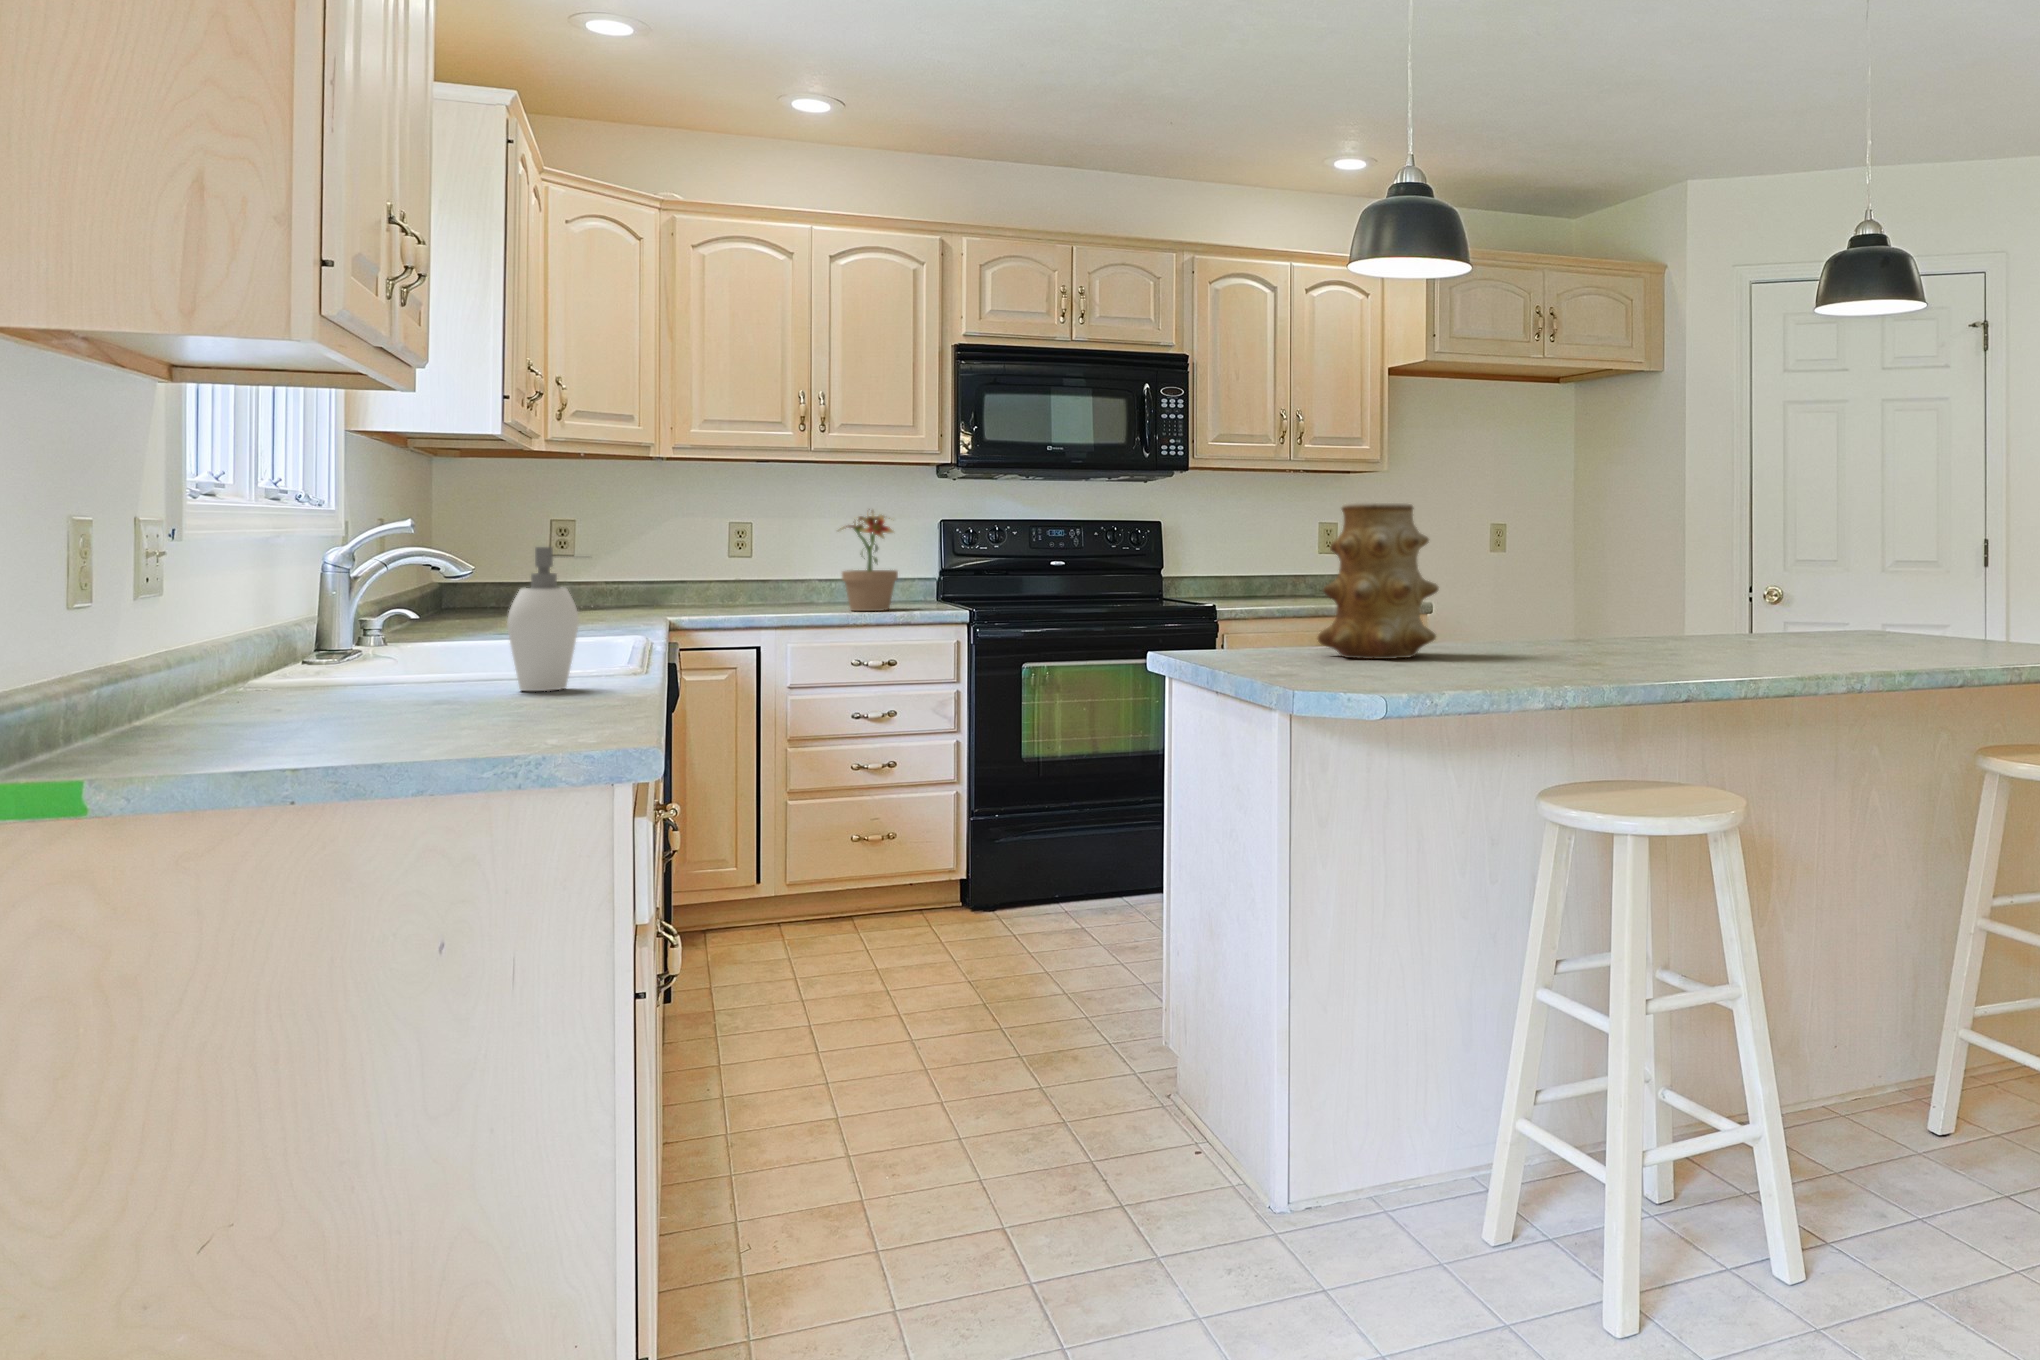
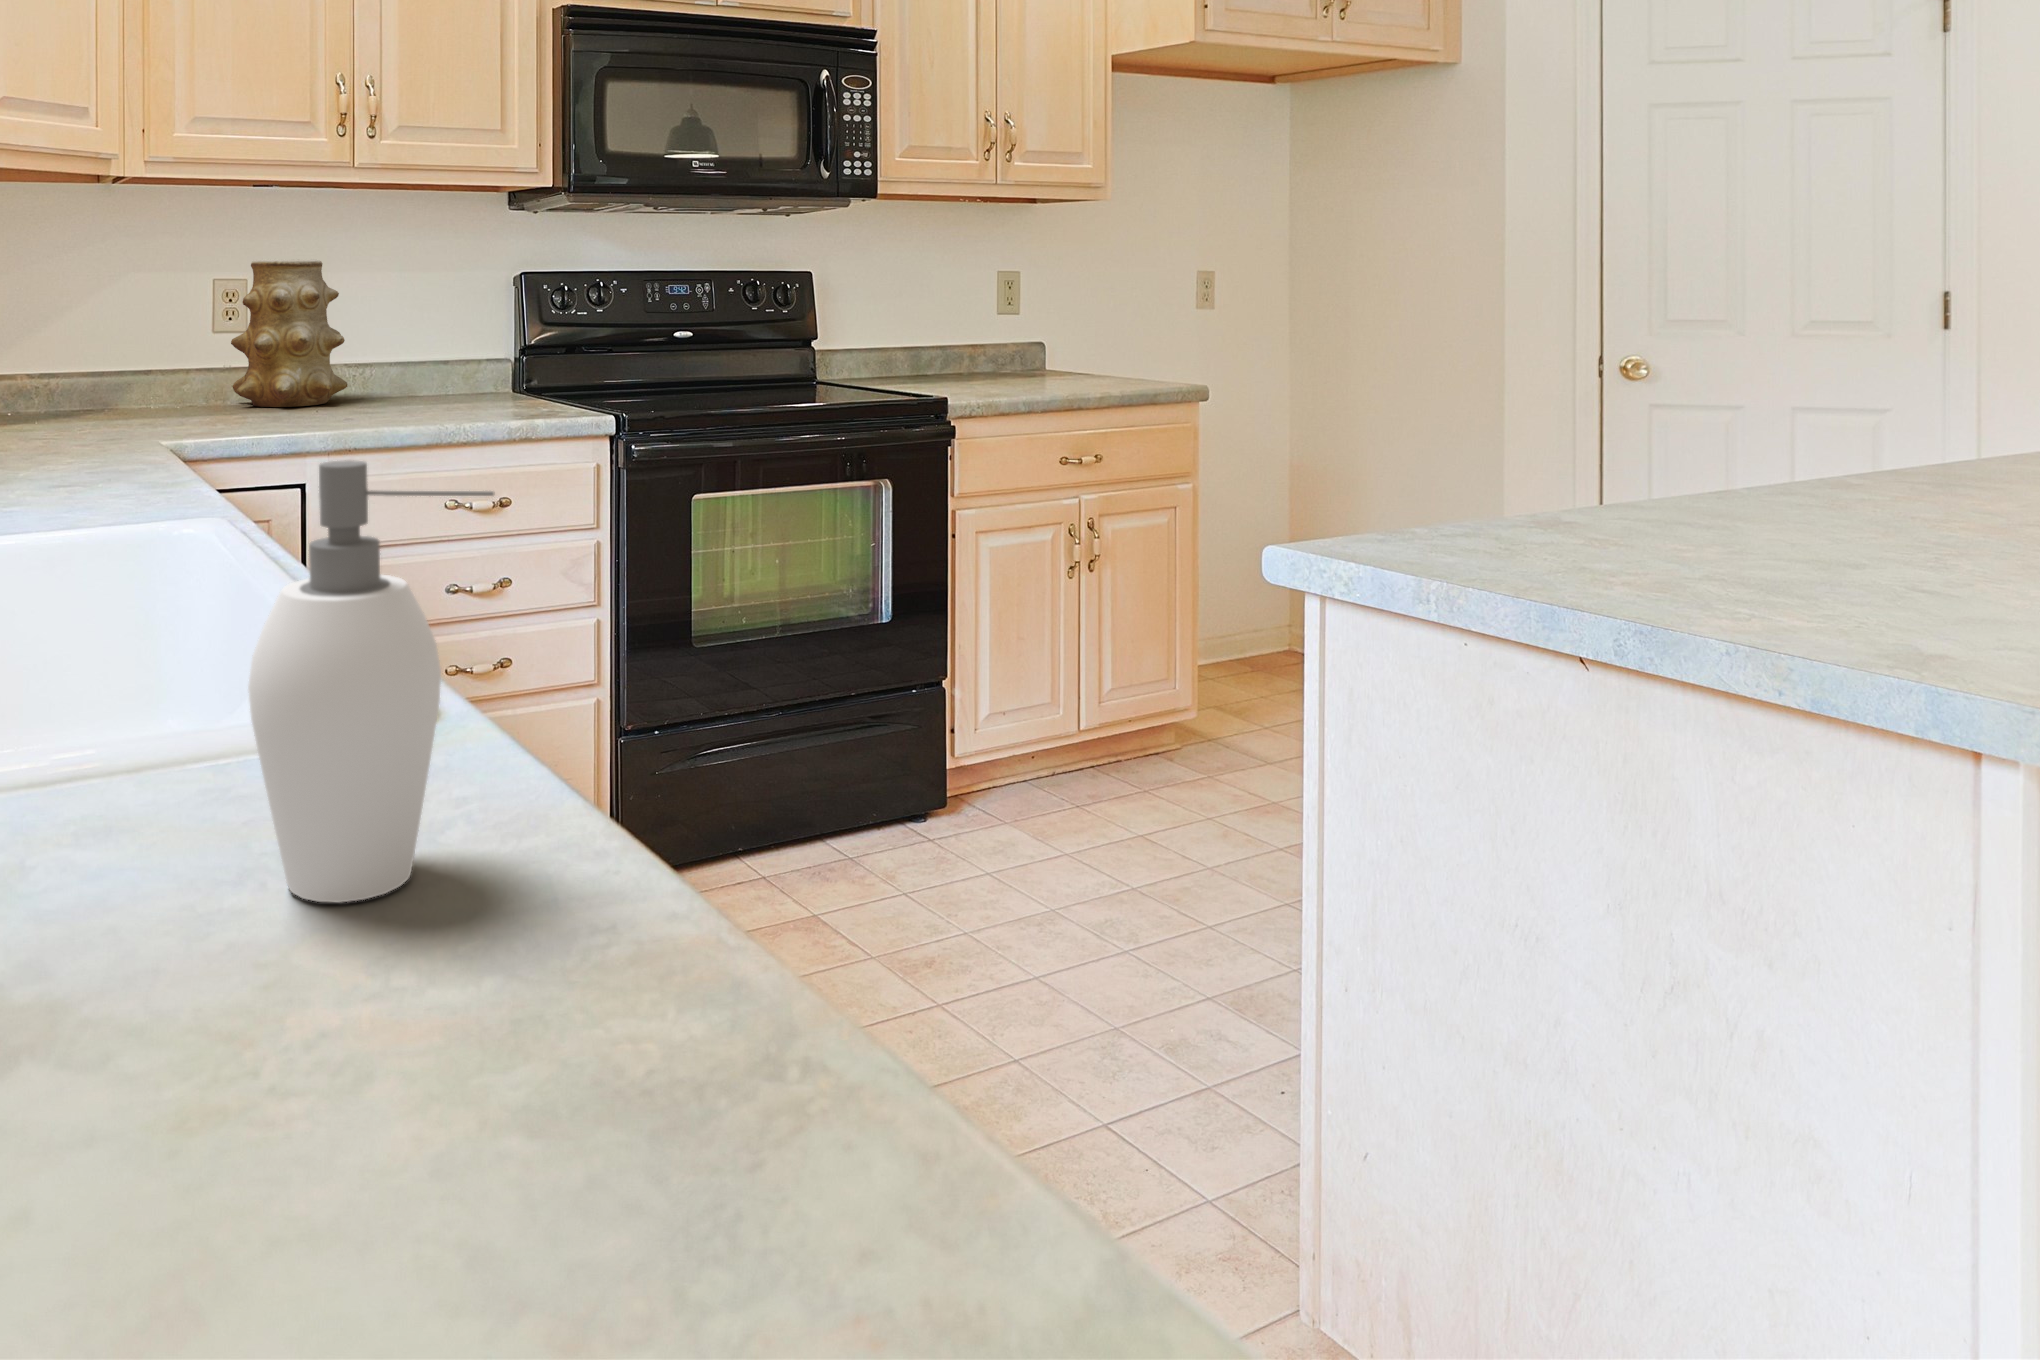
vase: present [1318,502,1439,659] -> present [231,259,348,407]
potted plant: present [840,511,898,611] -> none [411,261,508,422]

